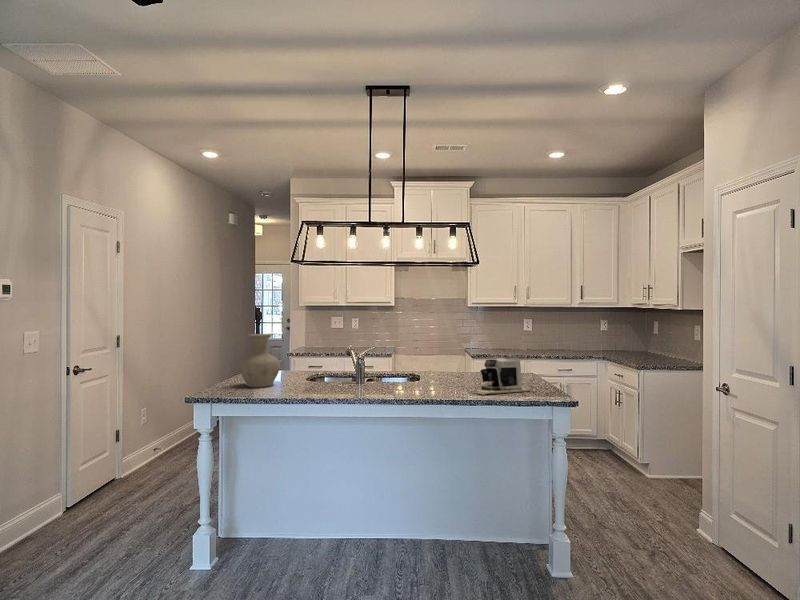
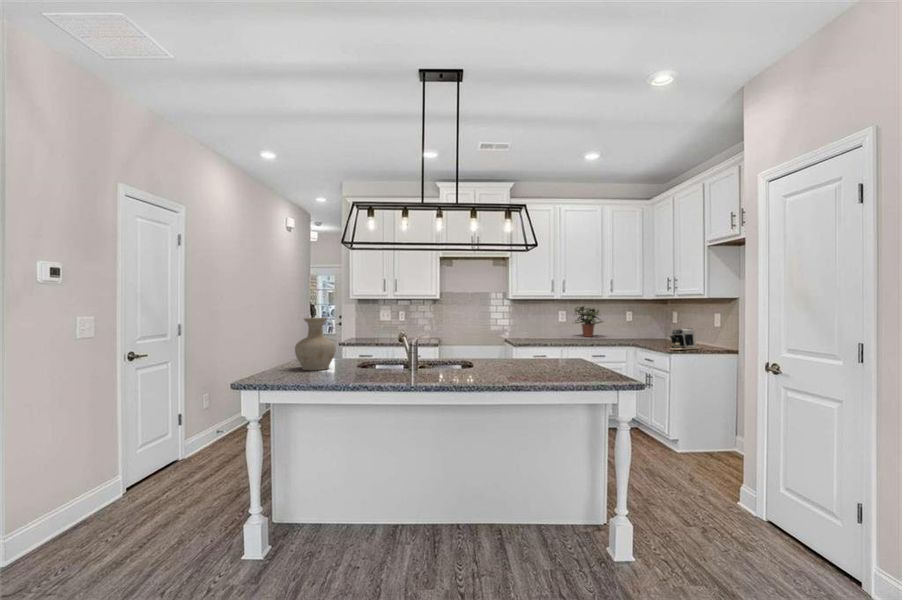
potted plant: none [538,314,575,349] -> present [574,306,603,337]
coffee maker: present [473,356,532,395] -> present [670,328,701,350]

